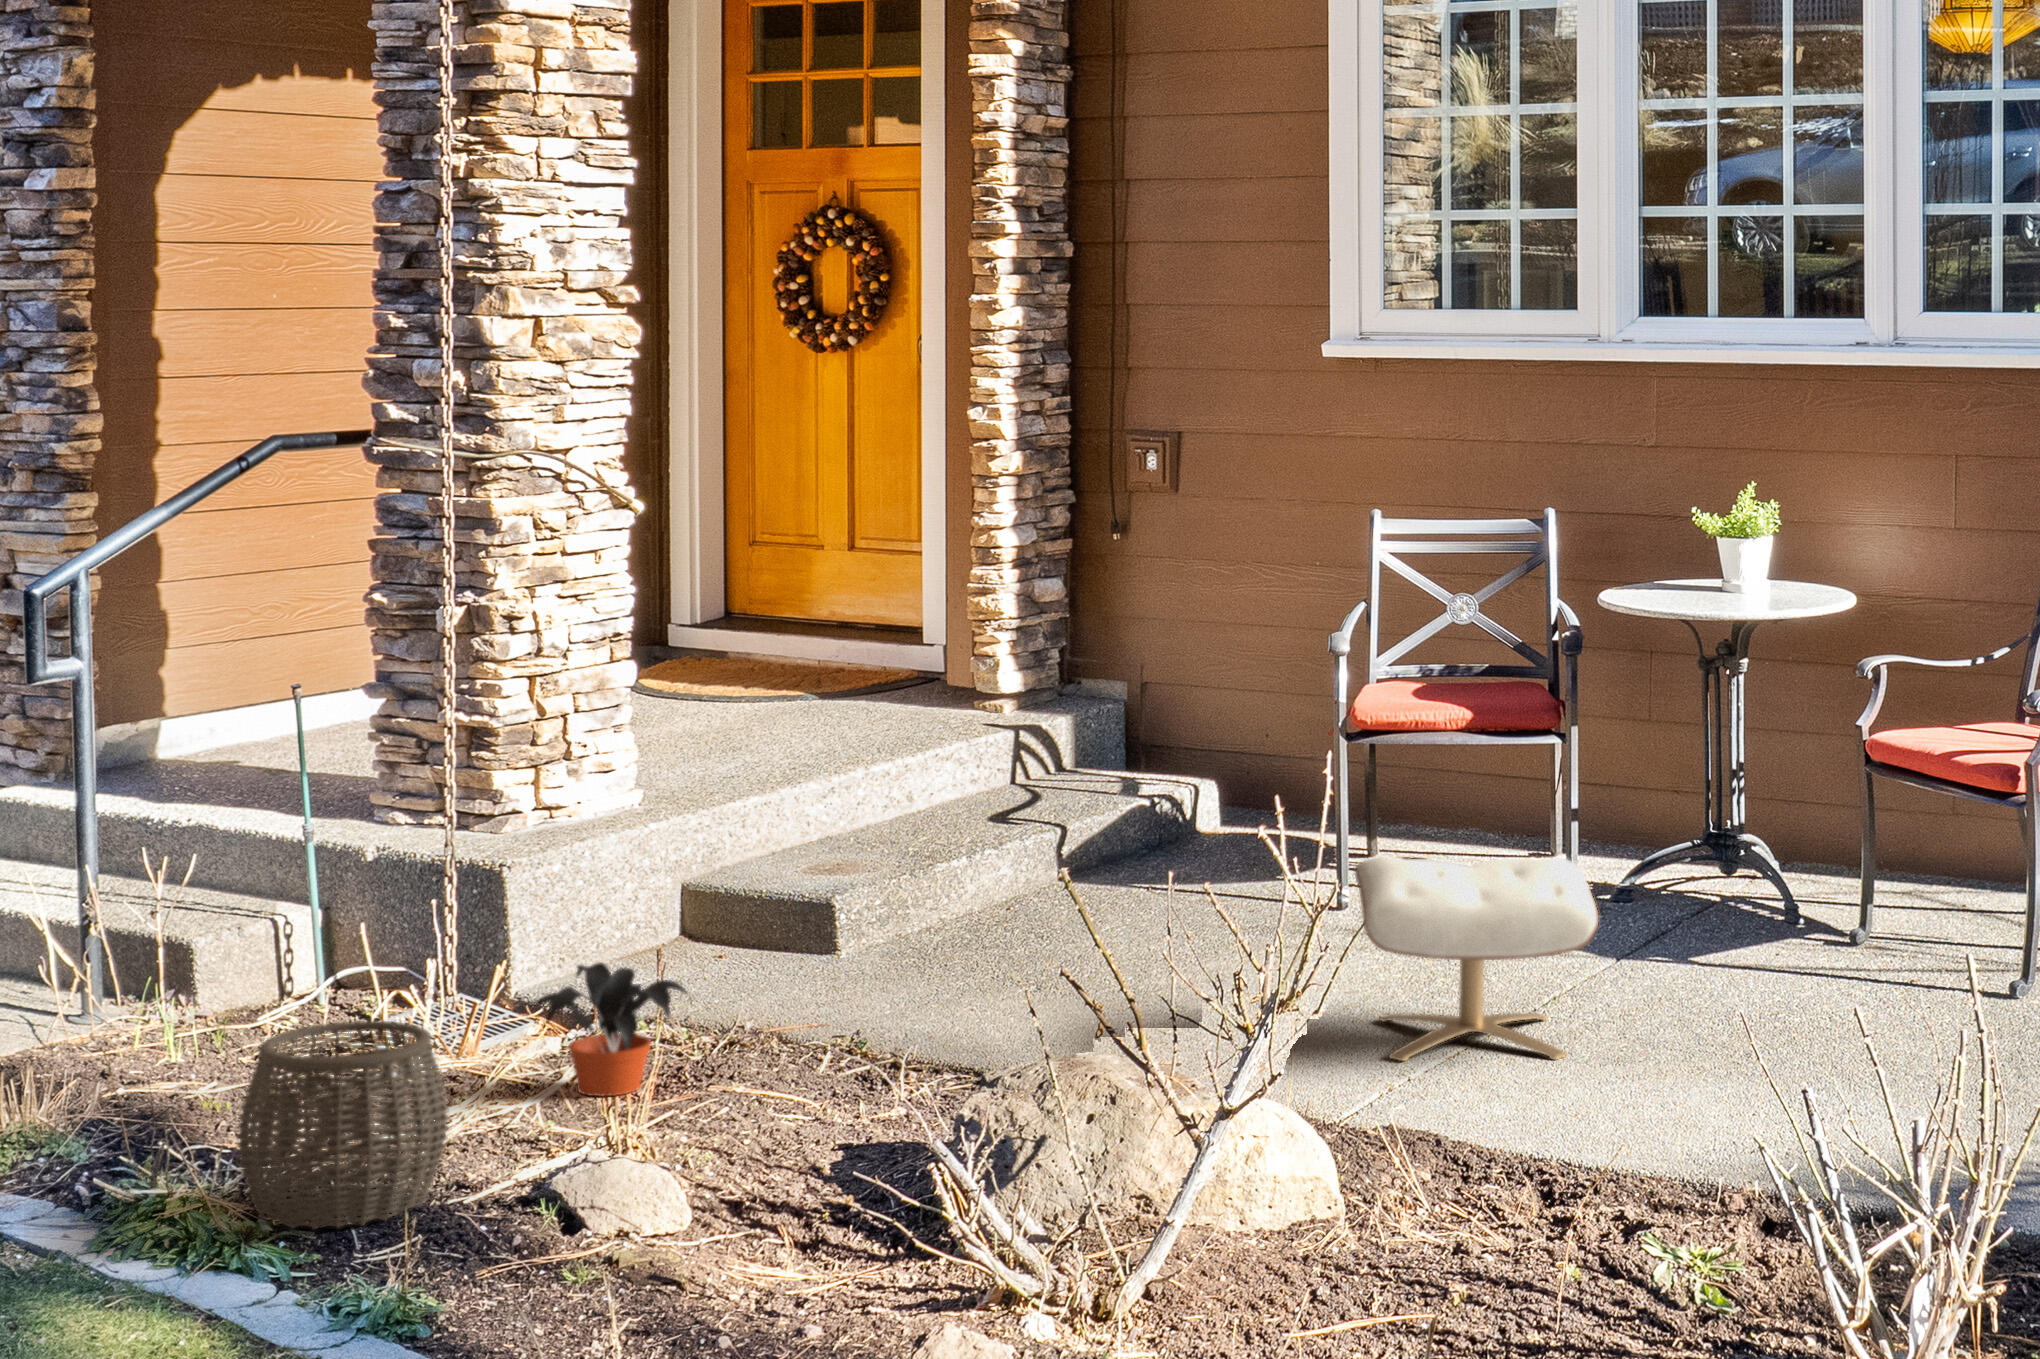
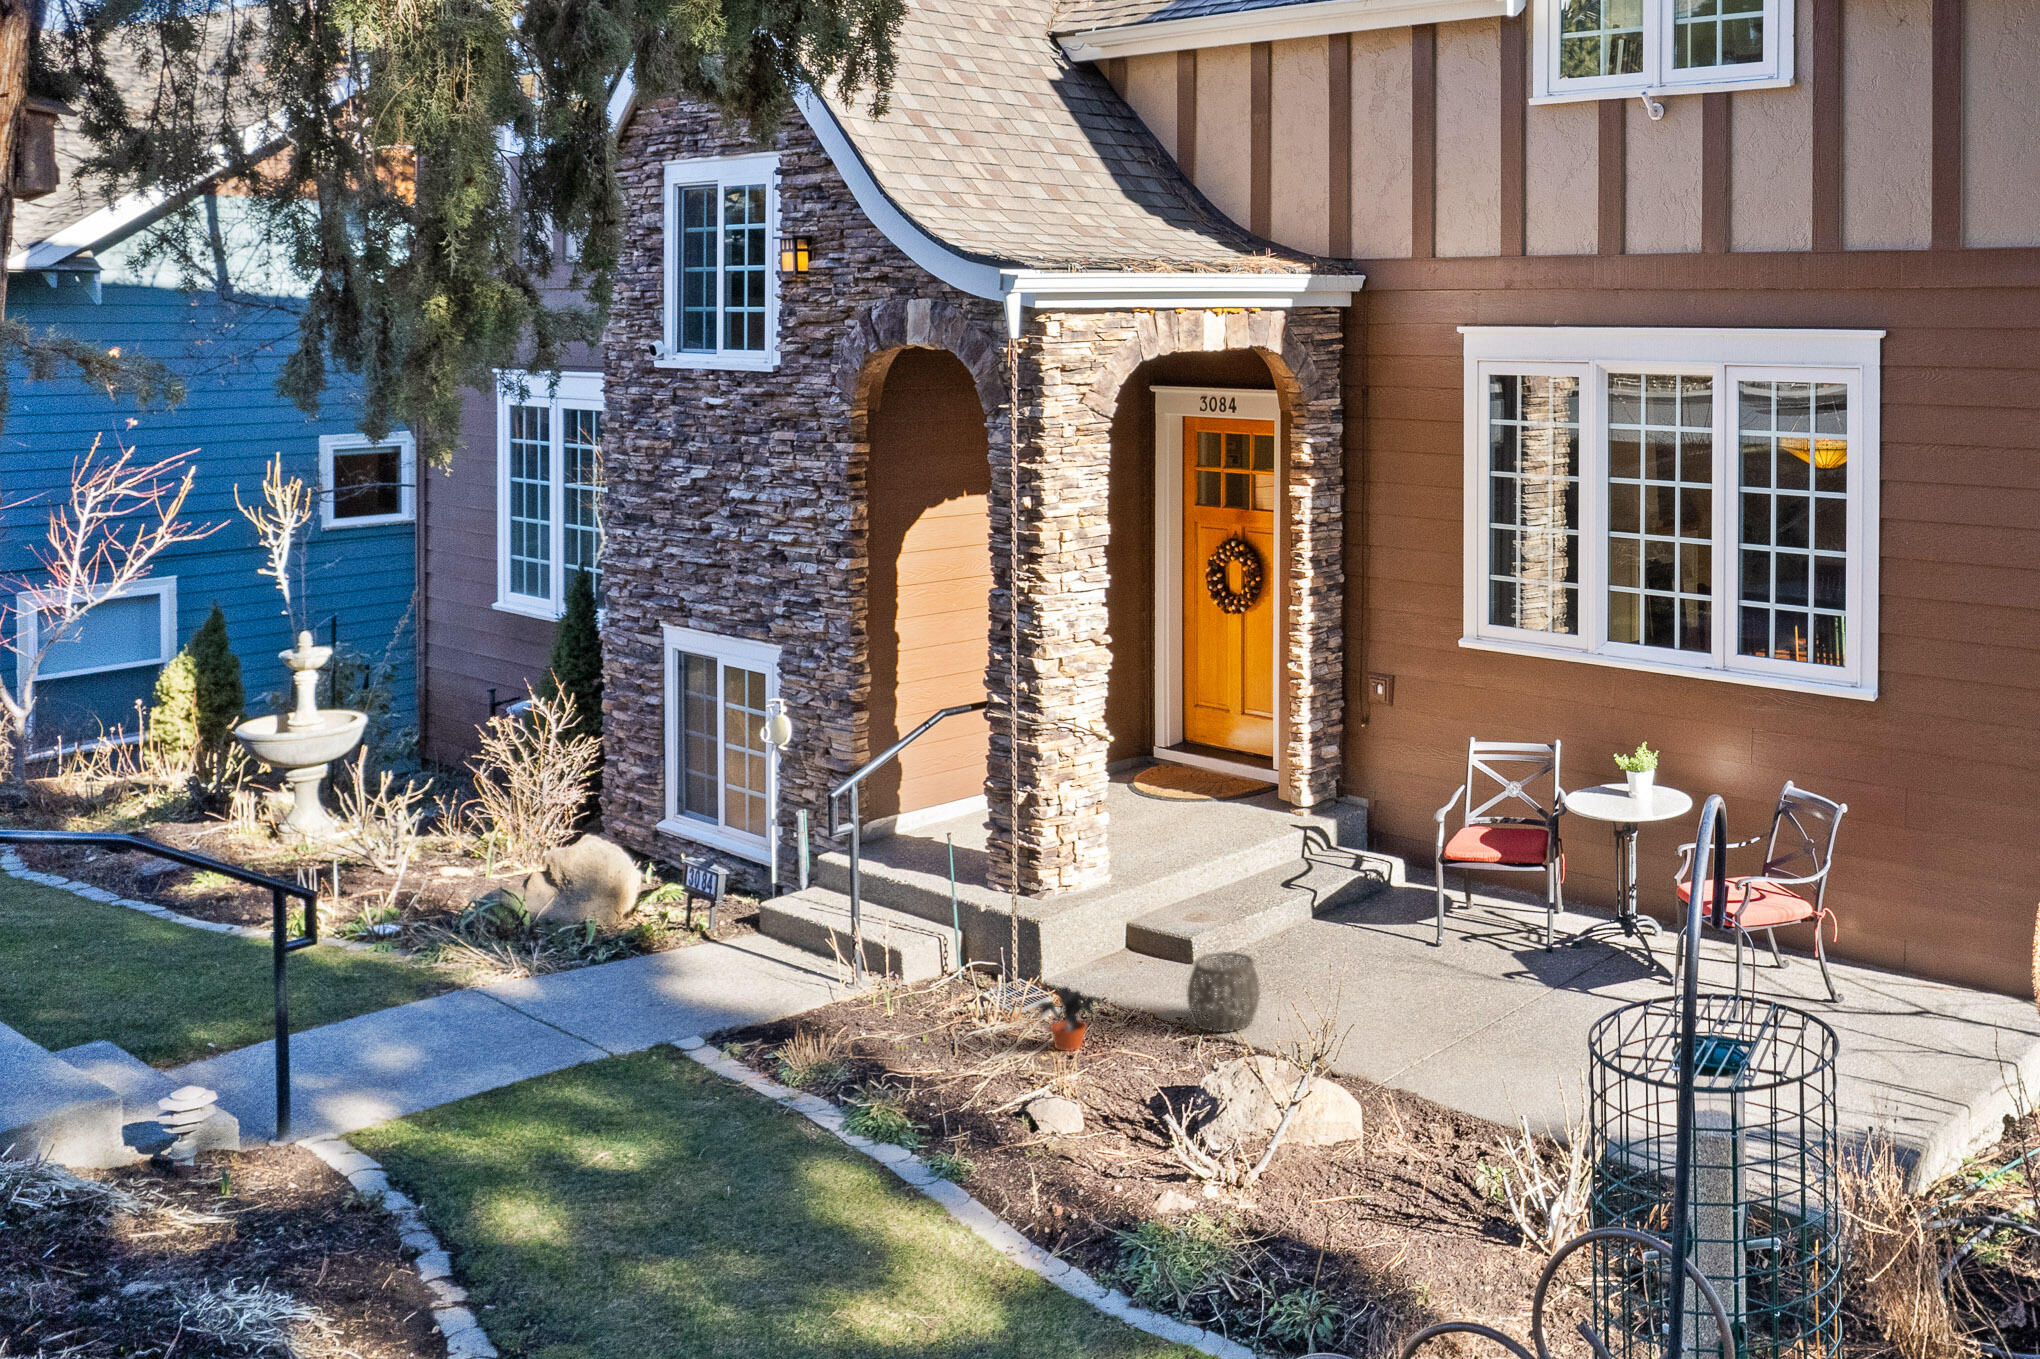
ottoman: present [1355,857,1598,1061] -> none [1409,943,1524,1051]
woven basket: present [237,1021,449,1229] -> present [1187,952,1260,1032]

